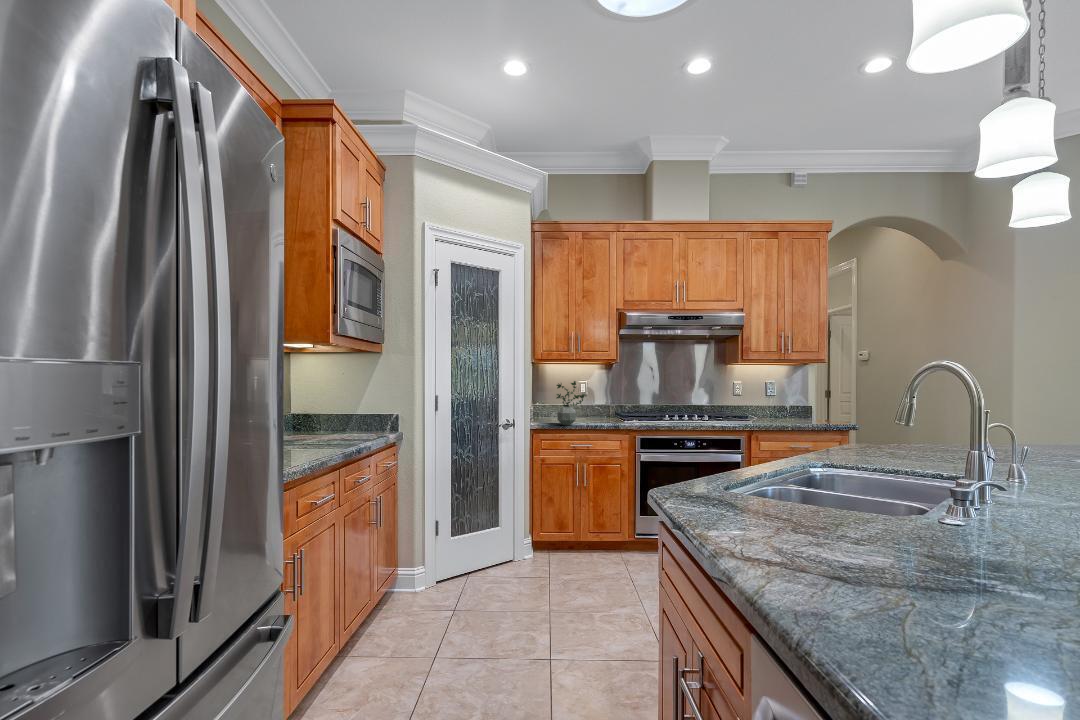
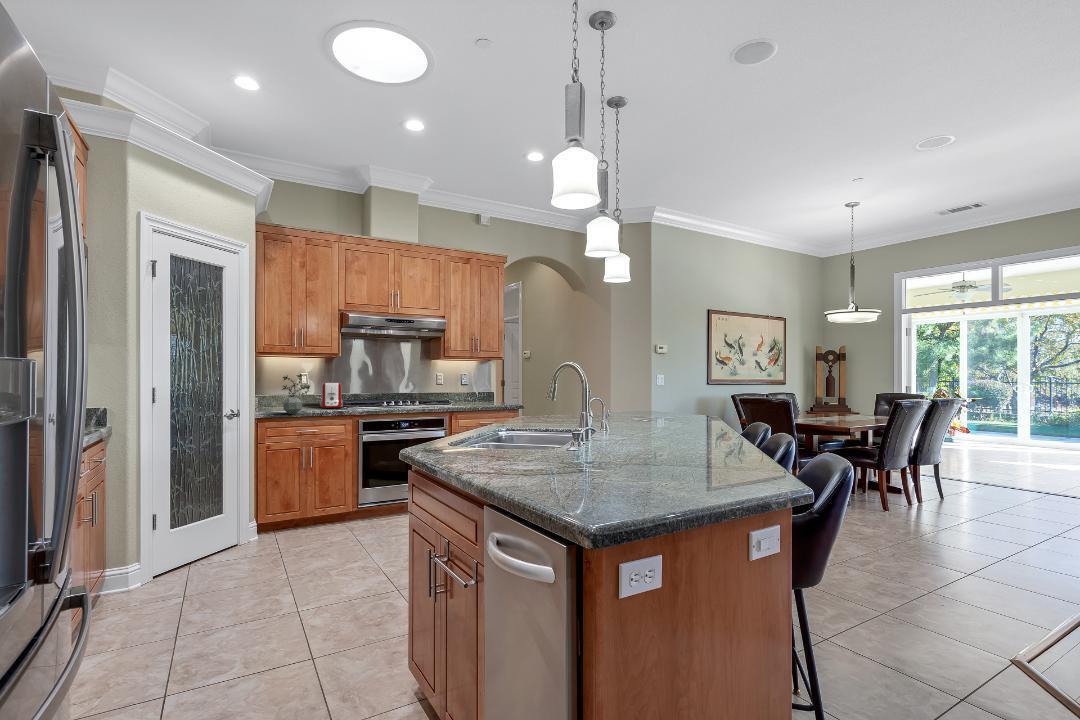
toaster: none [597,390,622,419] -> present [320,383,343,408]

